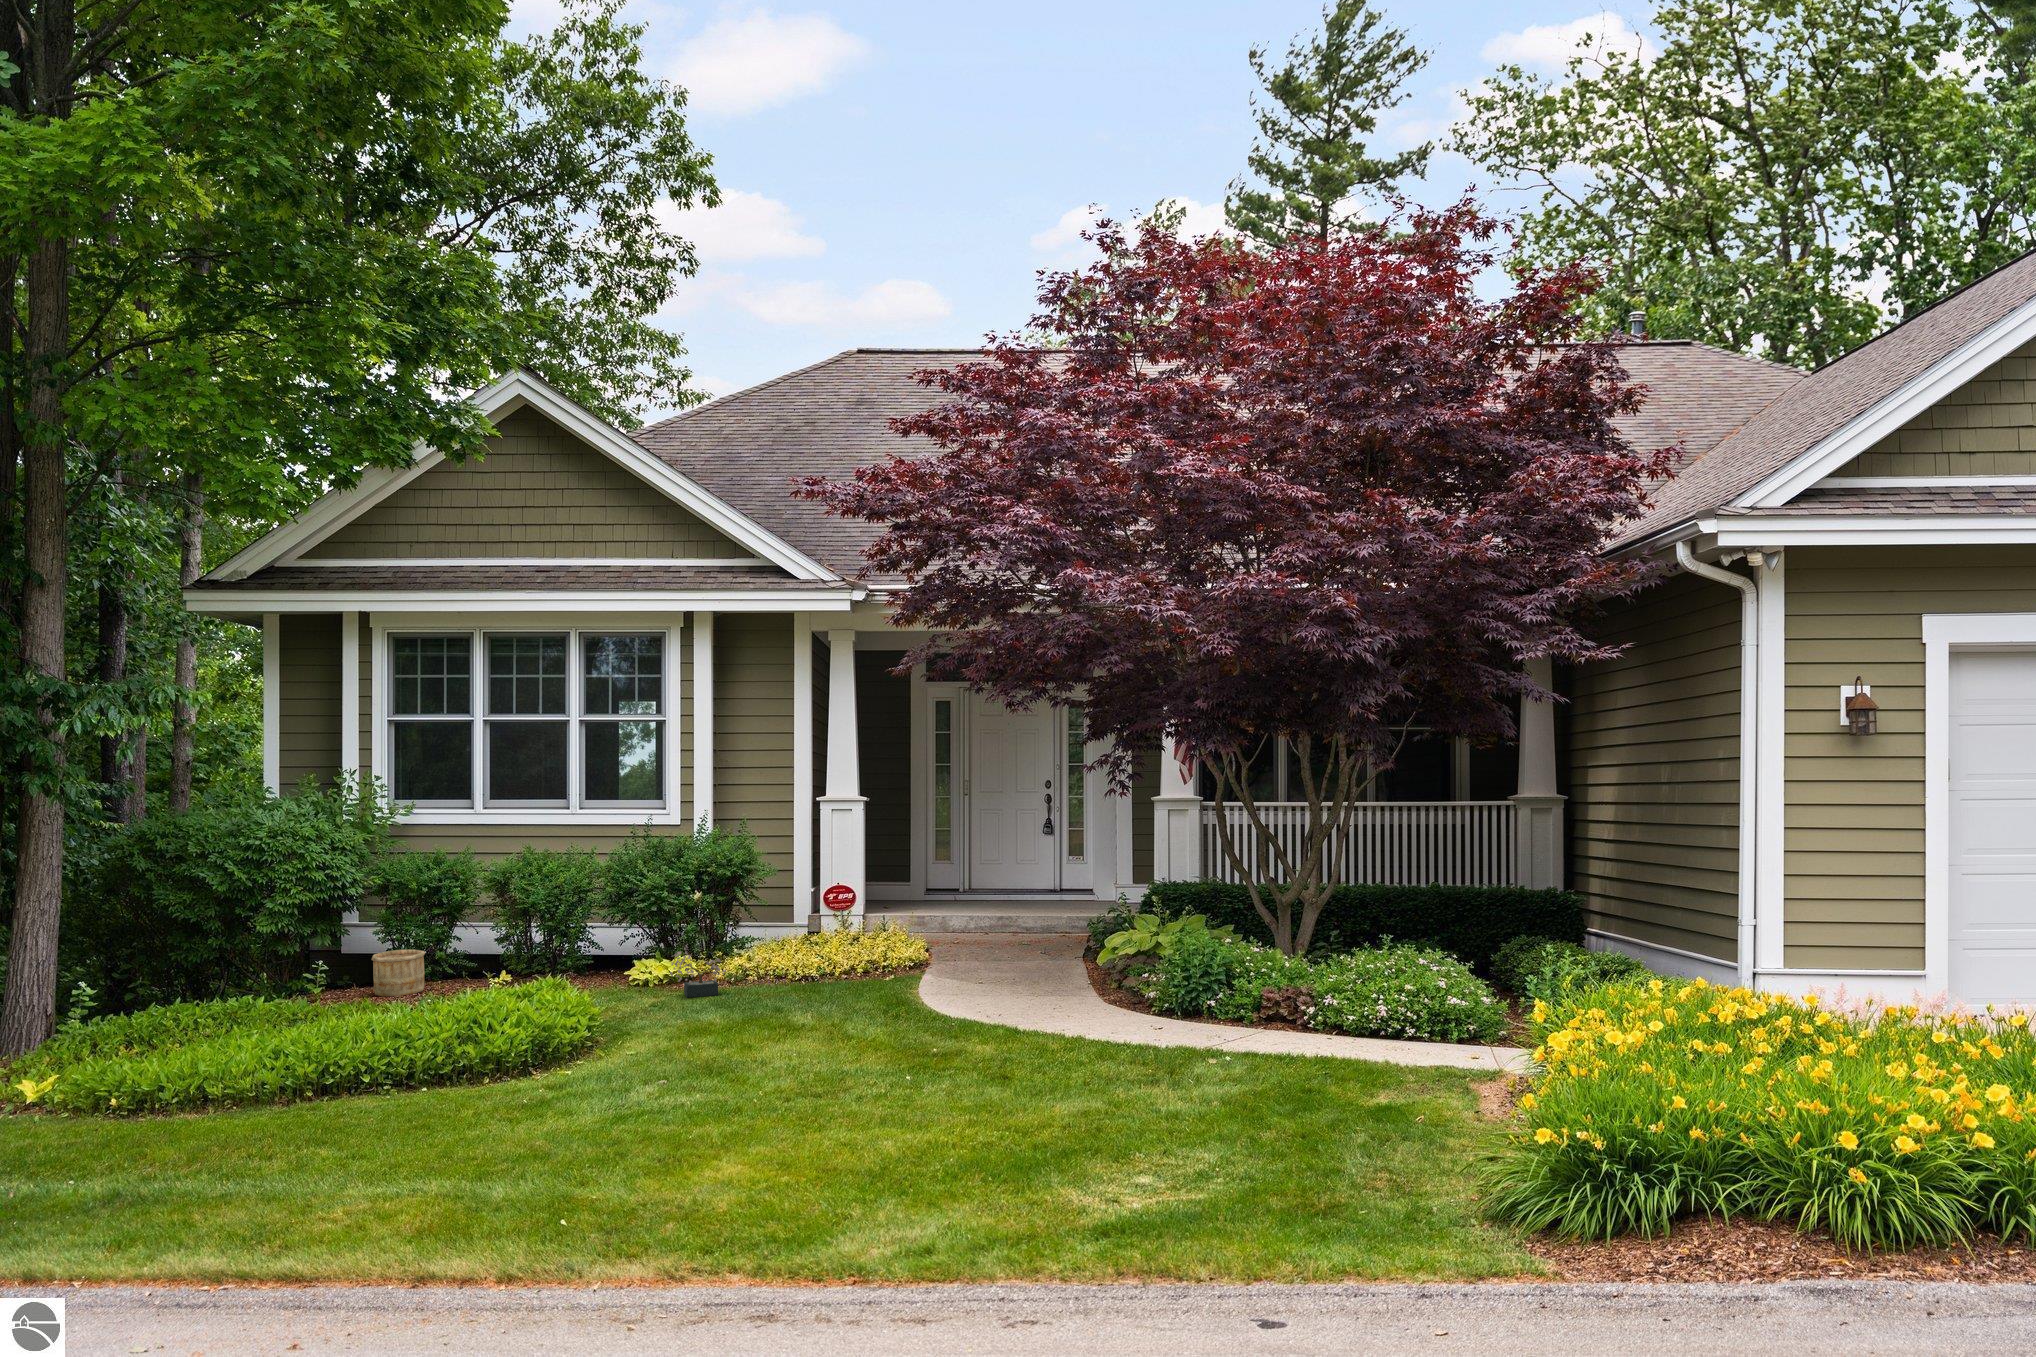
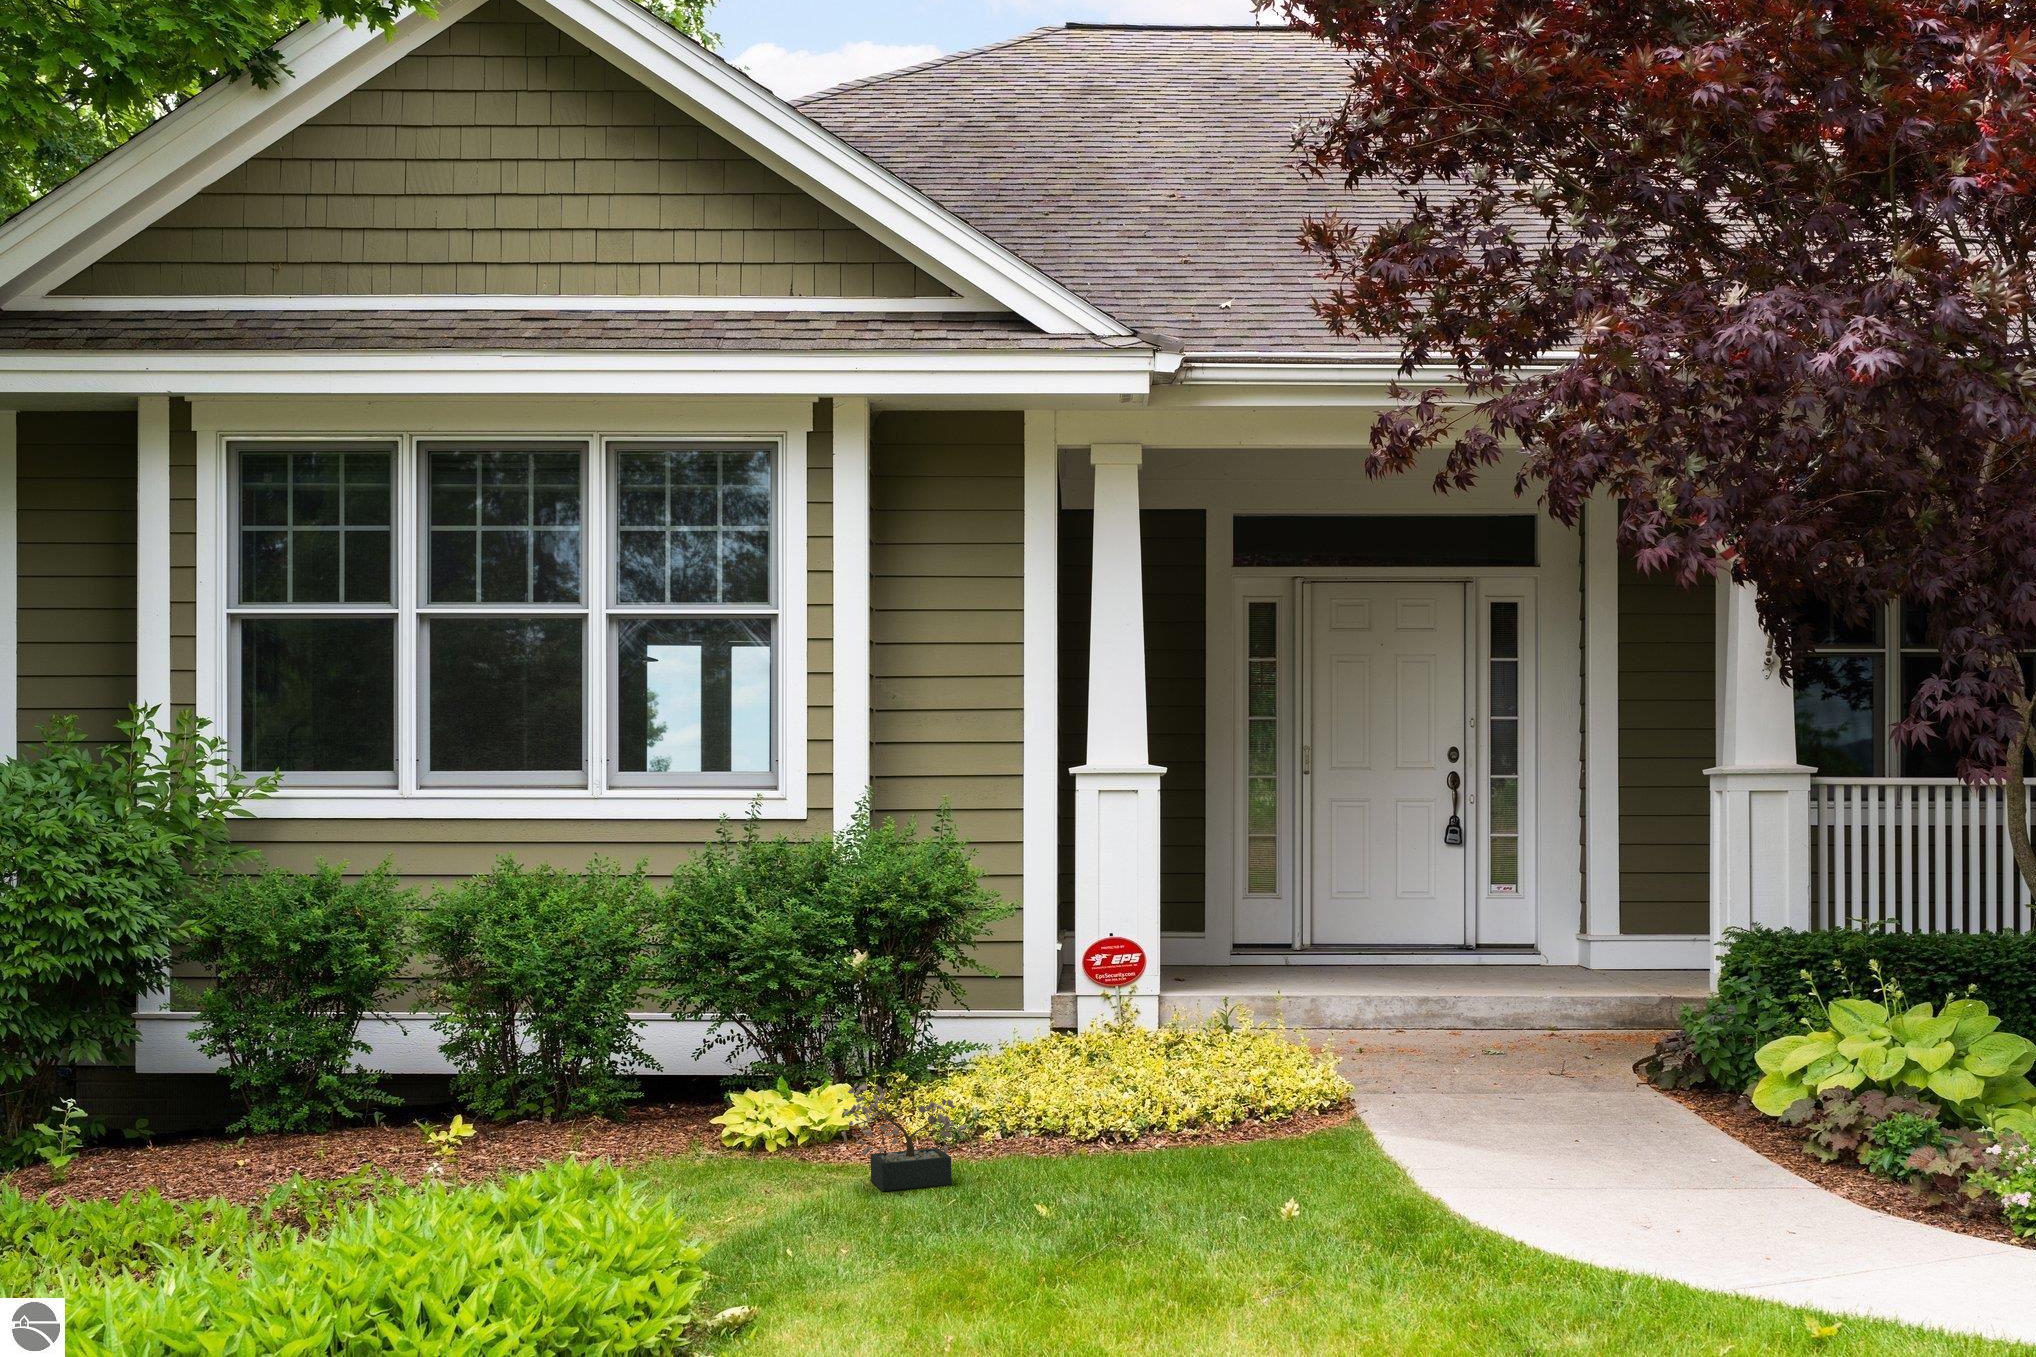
wooden bucket: present [371,949,425,996] -> none [166,1074,287,1180]

